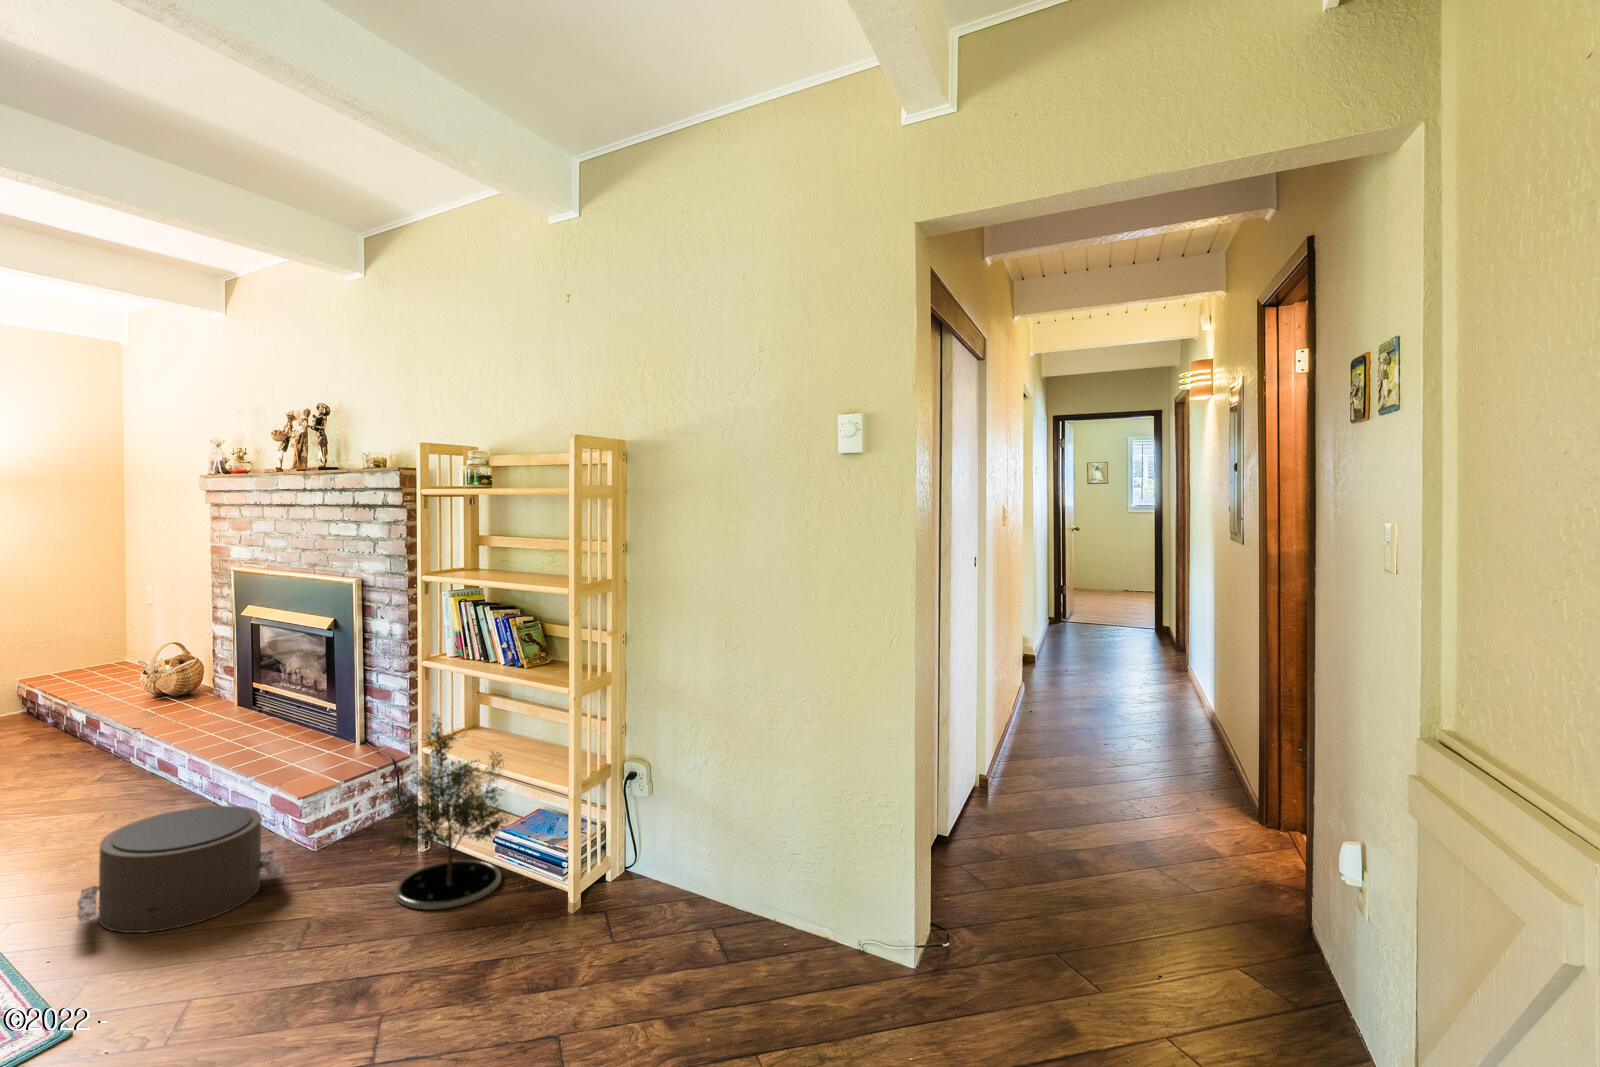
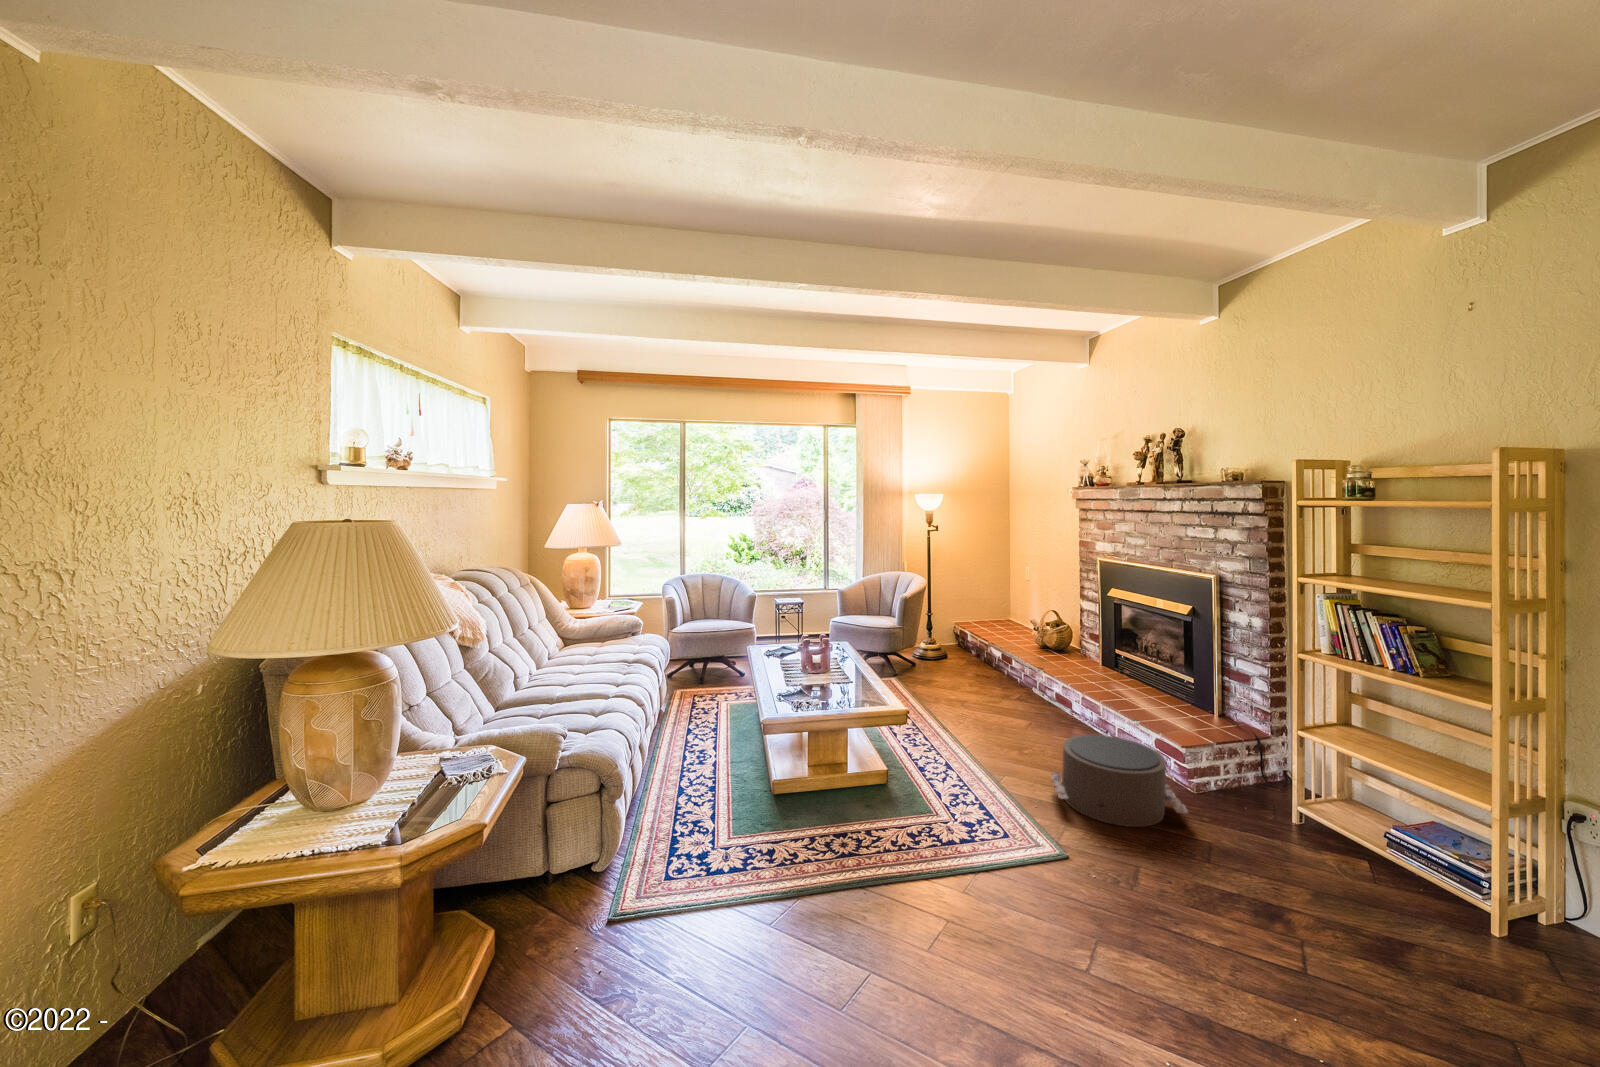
potted tree: present [383,714,508,910] -> none [1286,715,1441,917]

